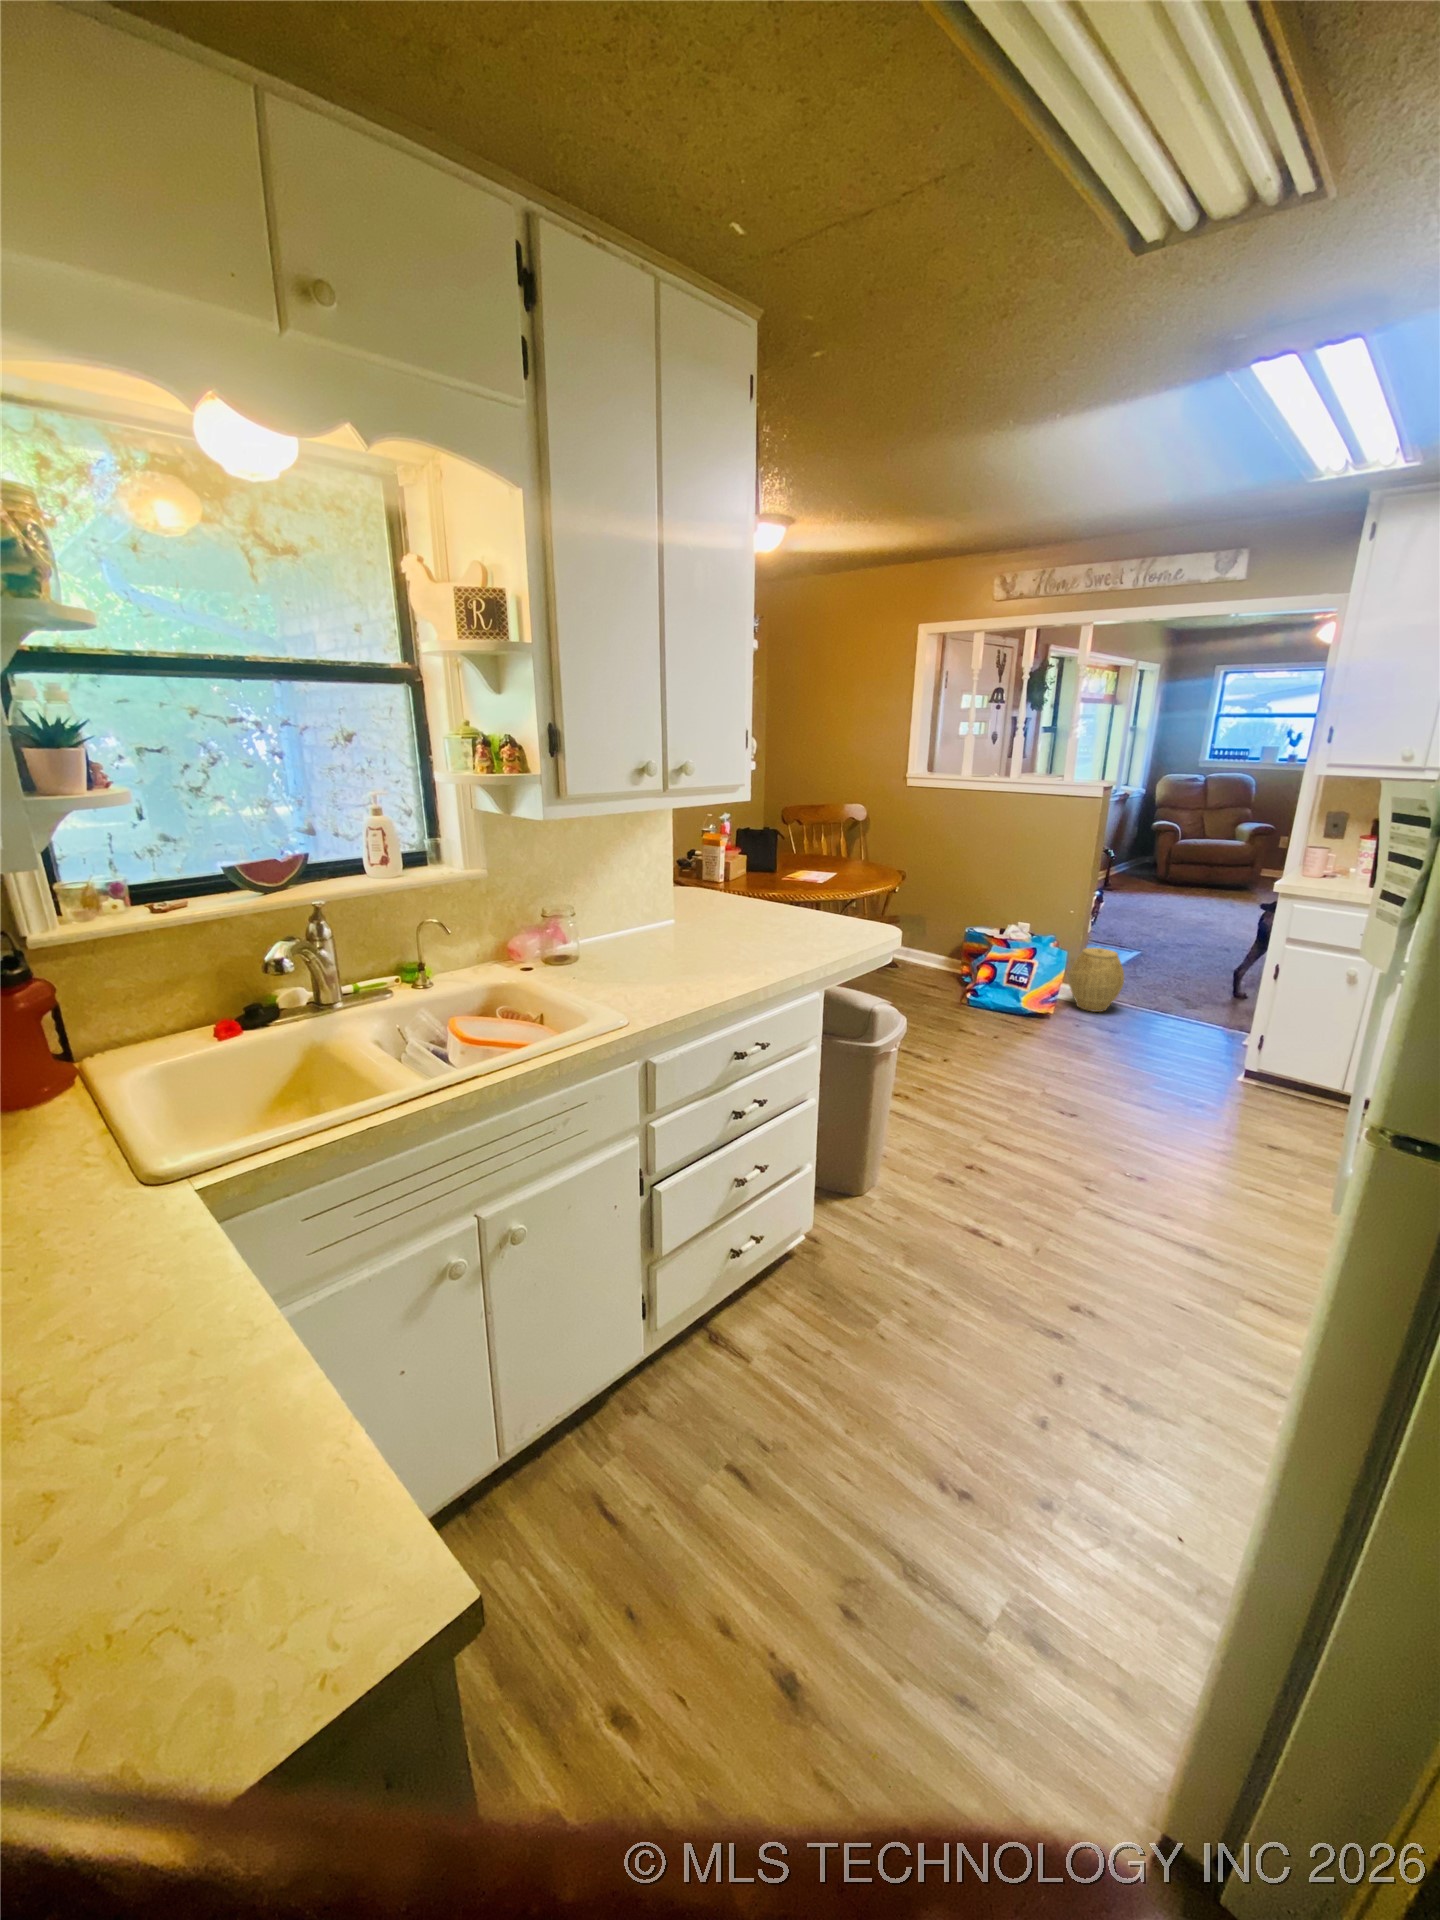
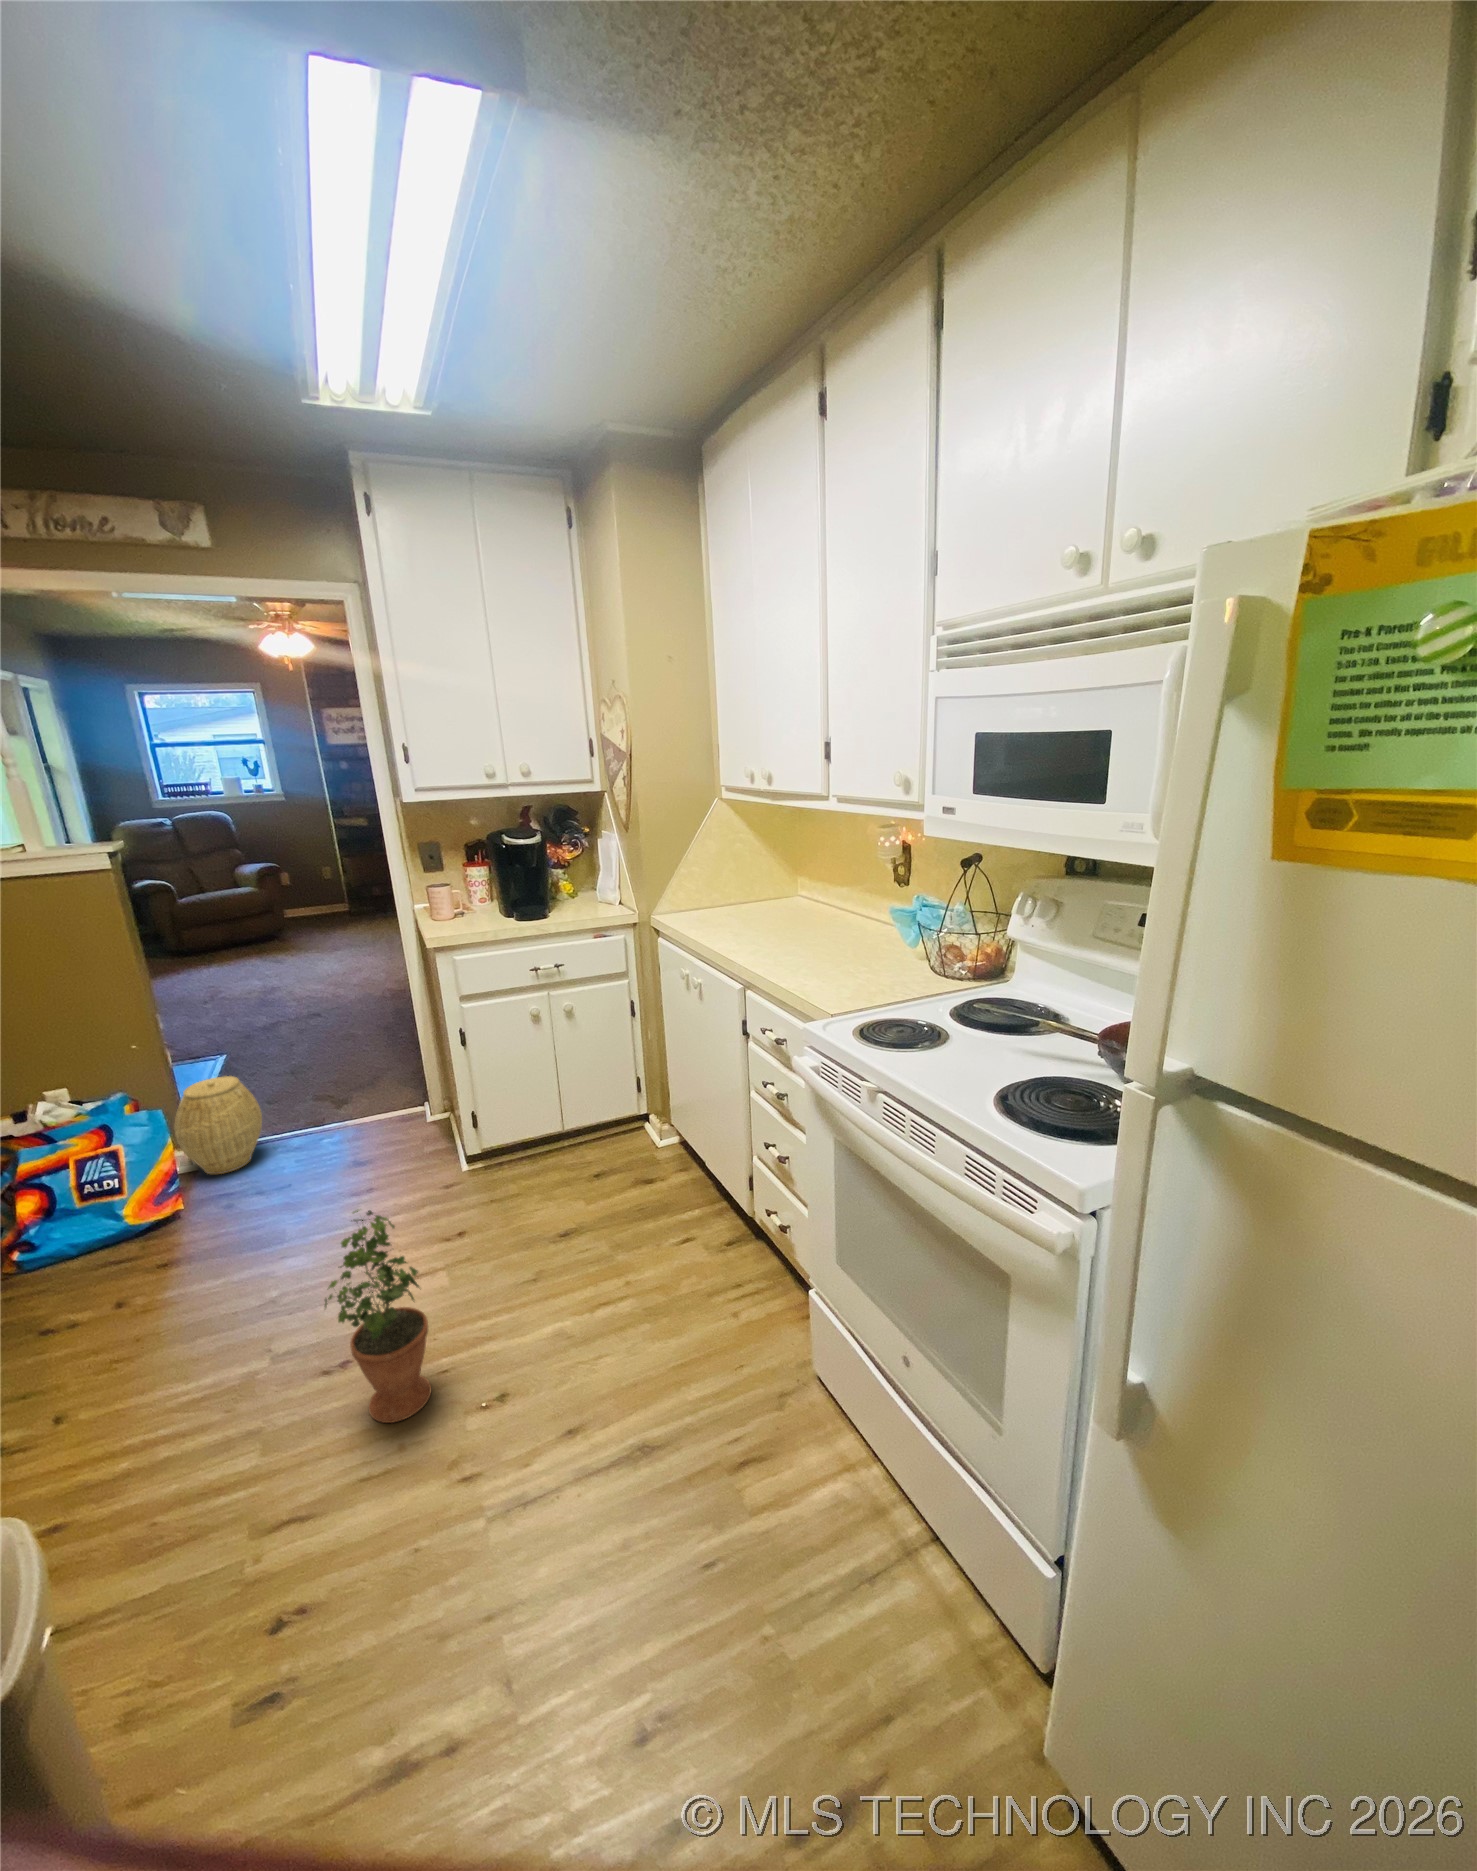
potted plant: none [1059,1019,1120,1155] -> present [325,1210,431,1423]

